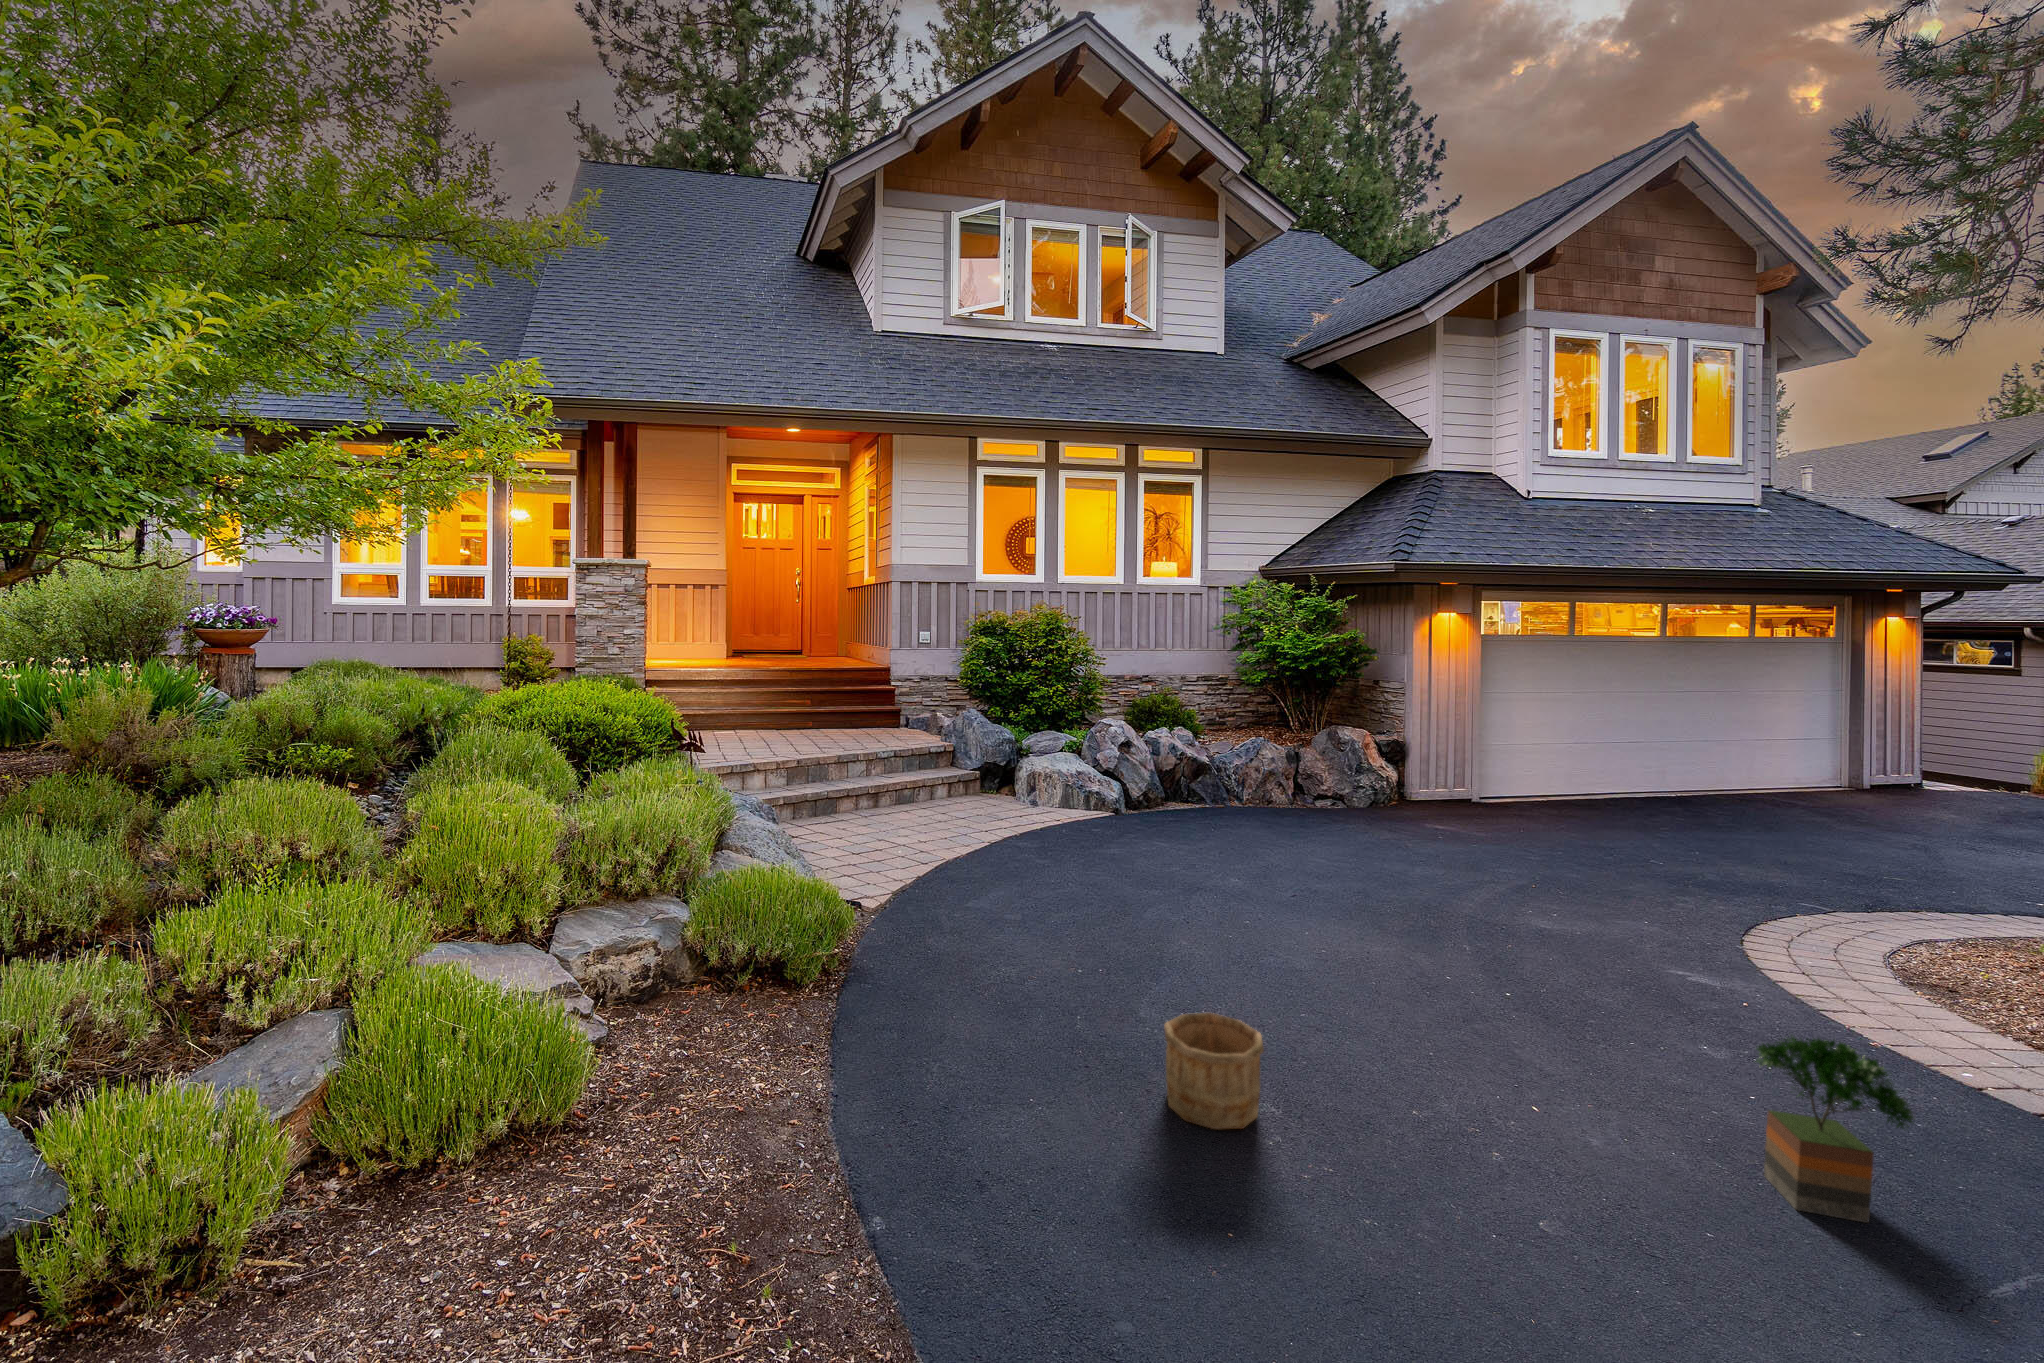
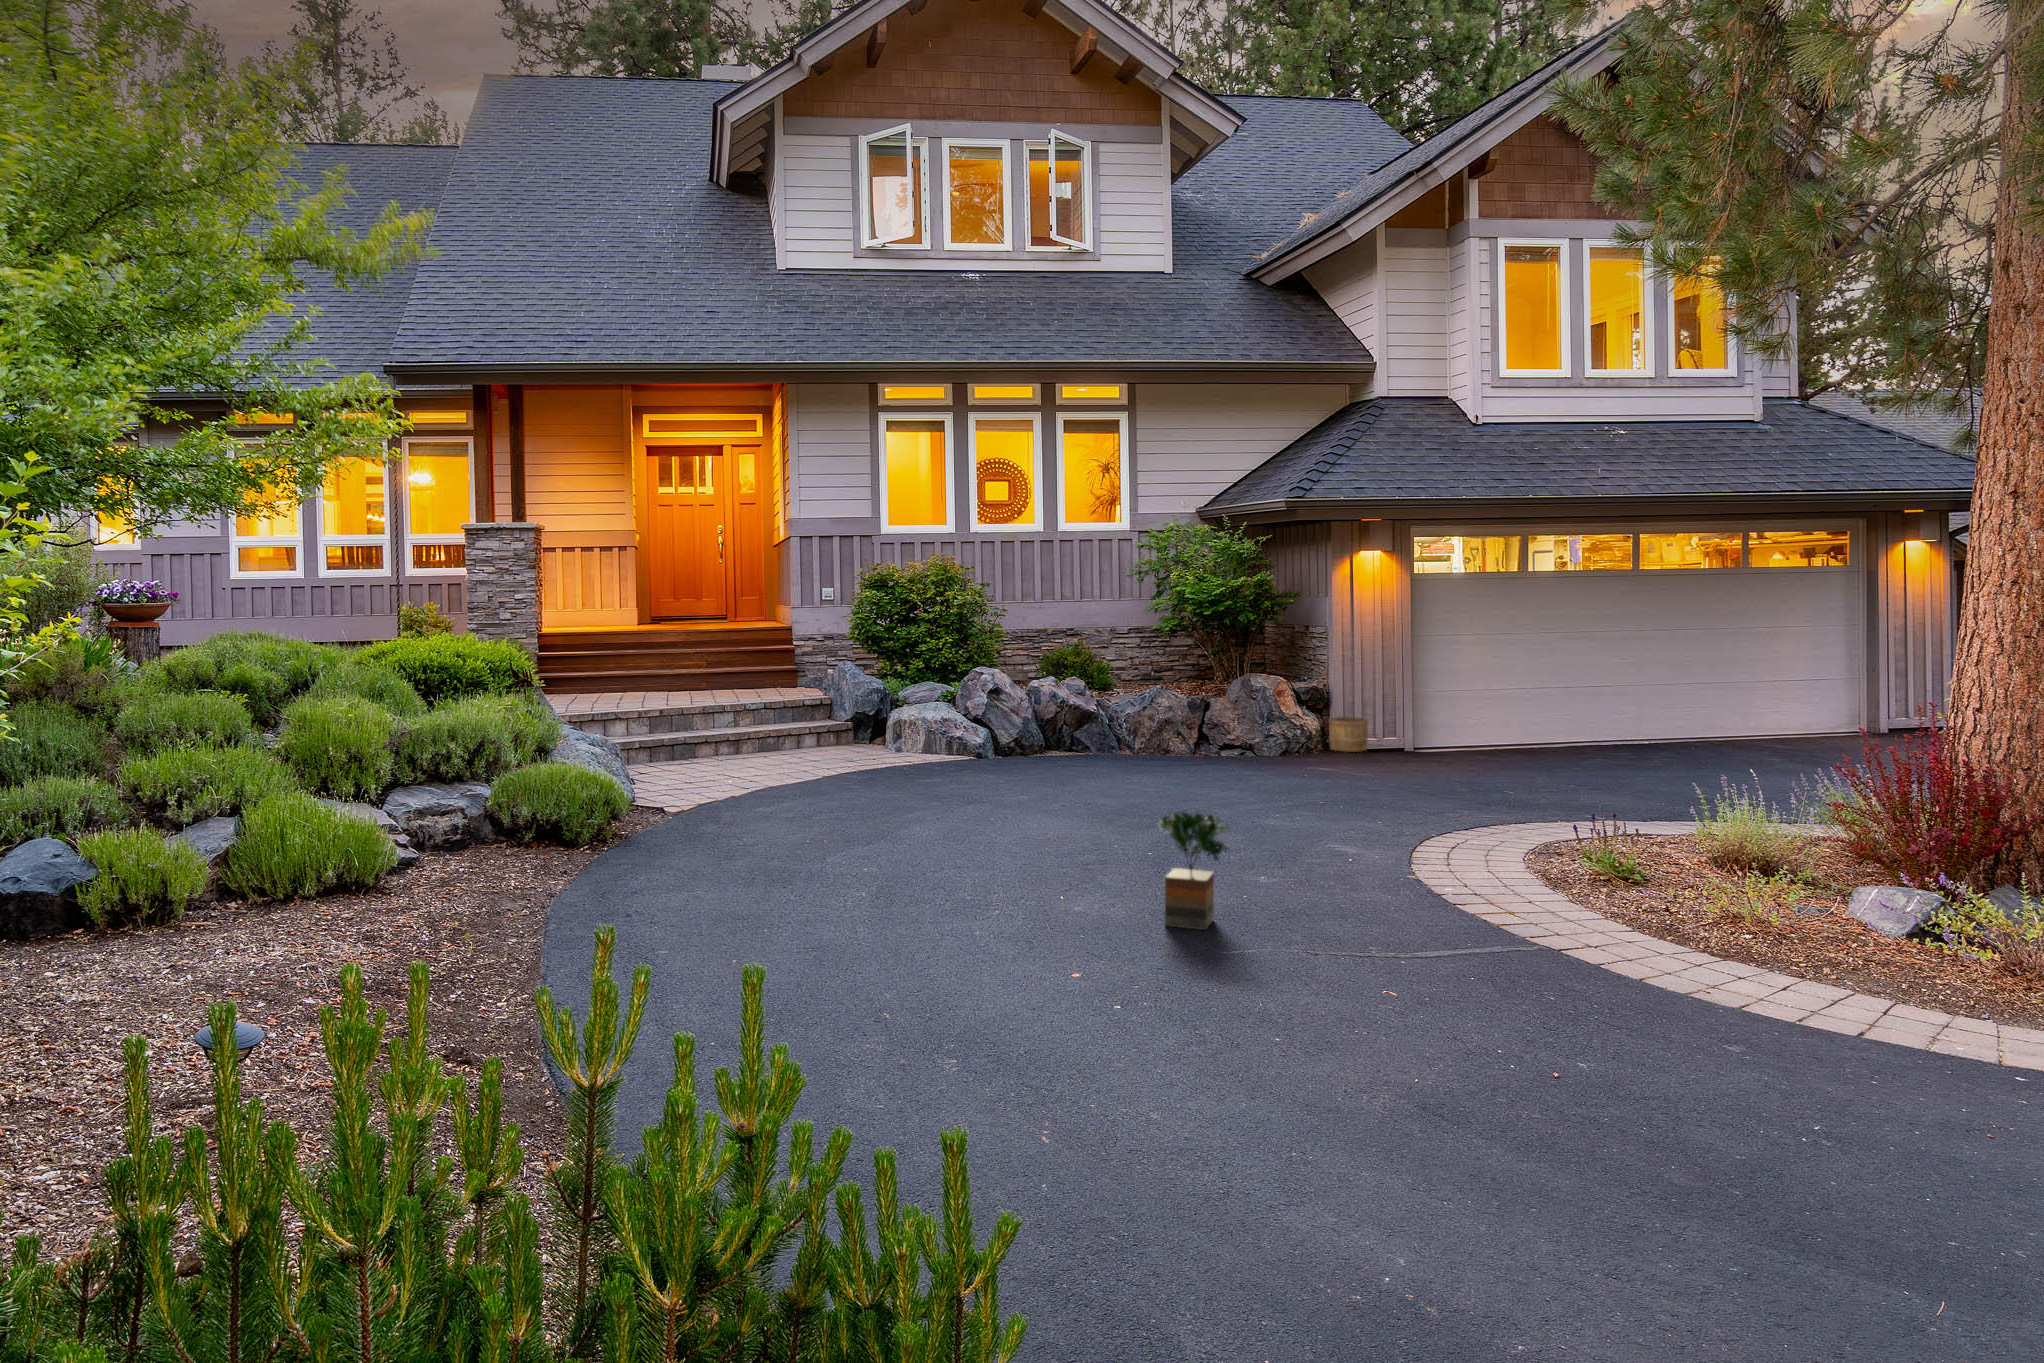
wooden bucket: present [1164,1013,1264,1130] -> present [1329,717,1368,752]

